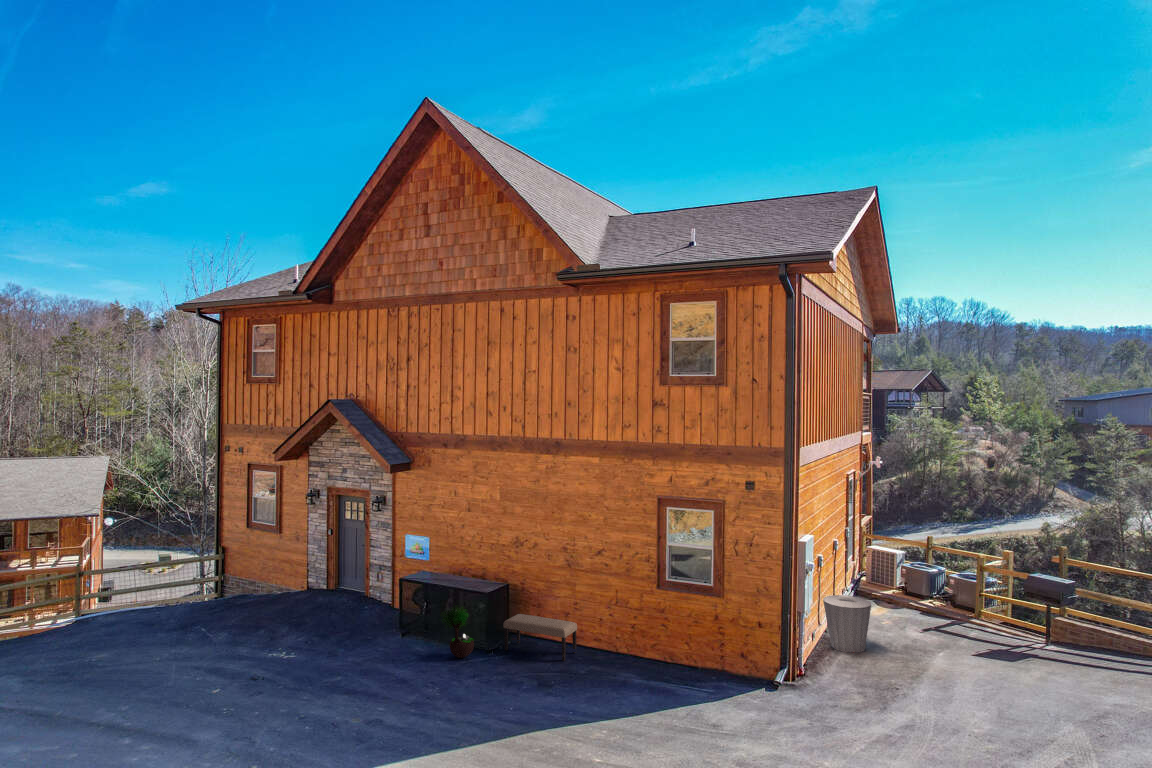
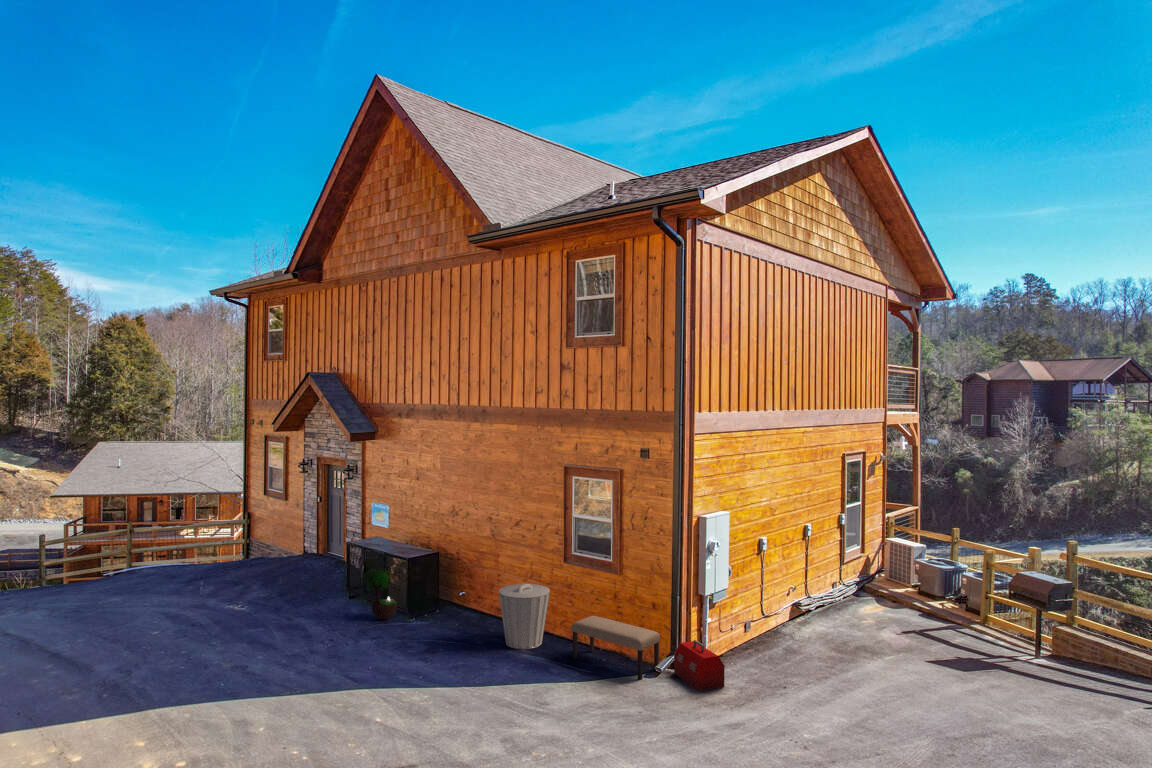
trash can: present [823,595,871,652] -> present [499,583,550,649]
bench: present [503,614,577,661] -> present [571,616,660,680]
toolbox: none [783,654,835,700] -> present [674,640,725,691]

